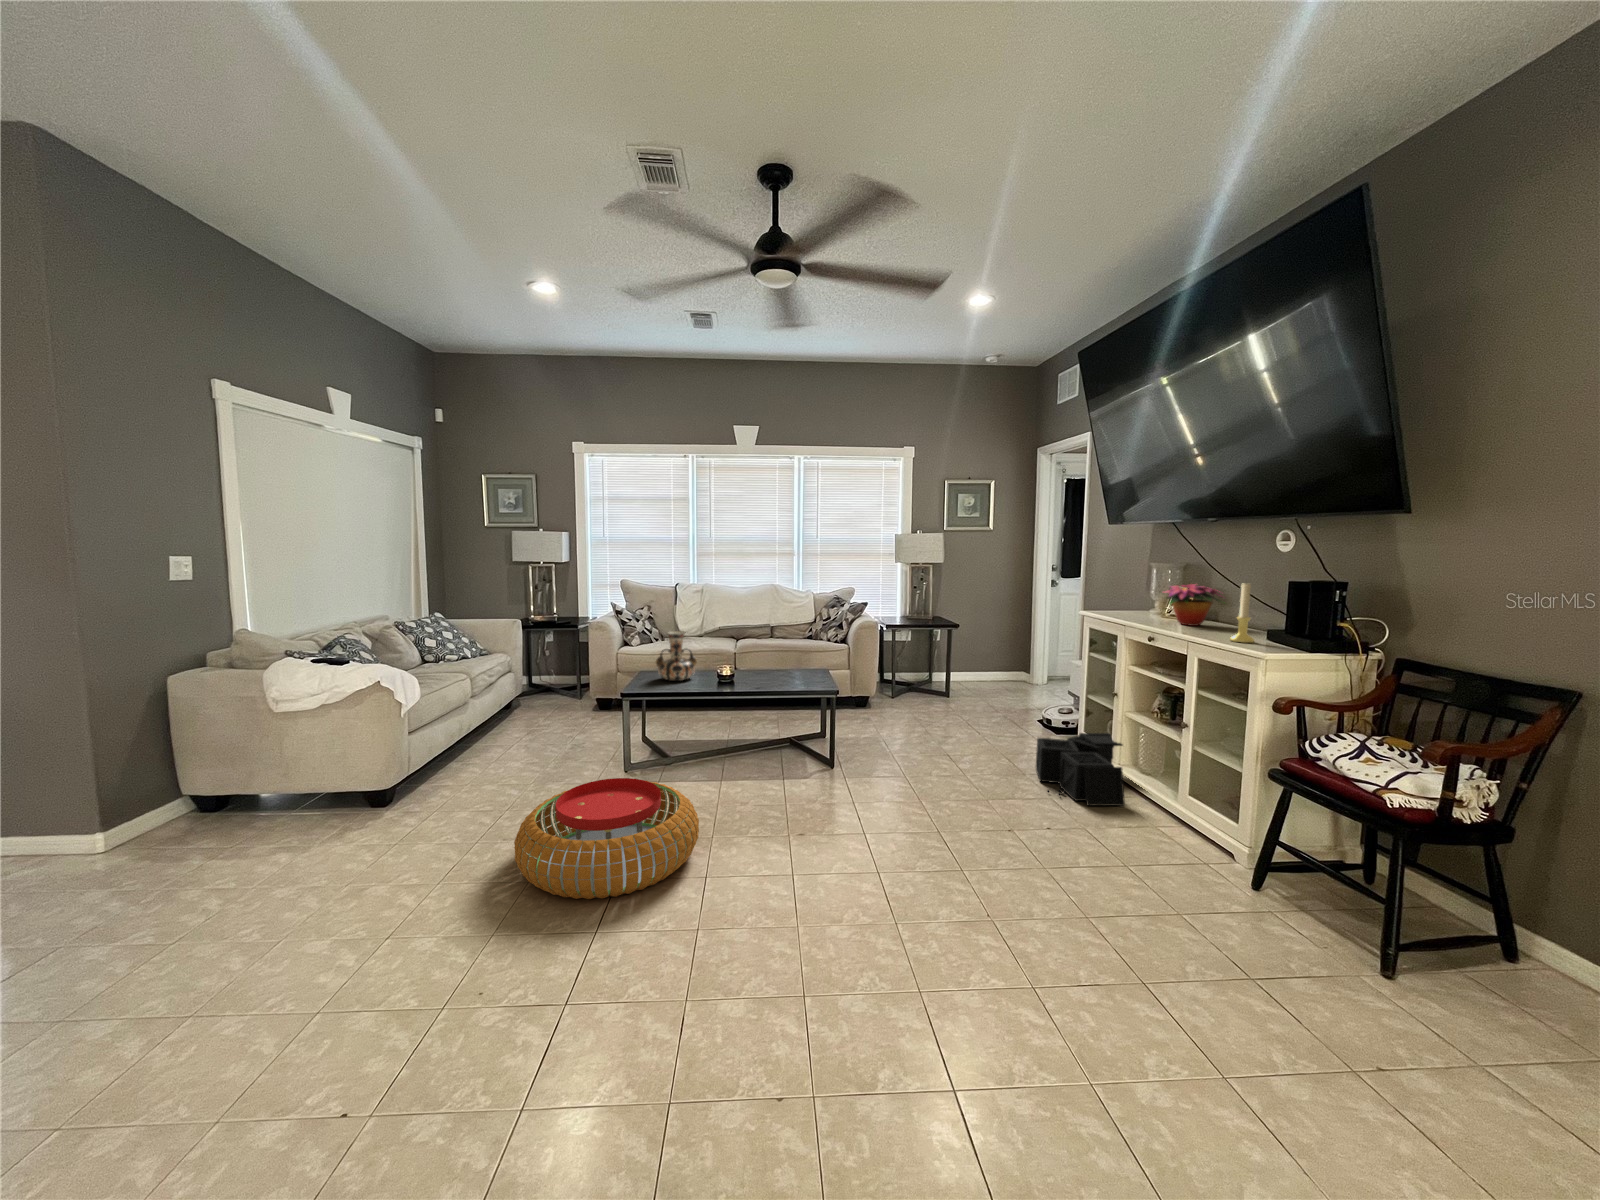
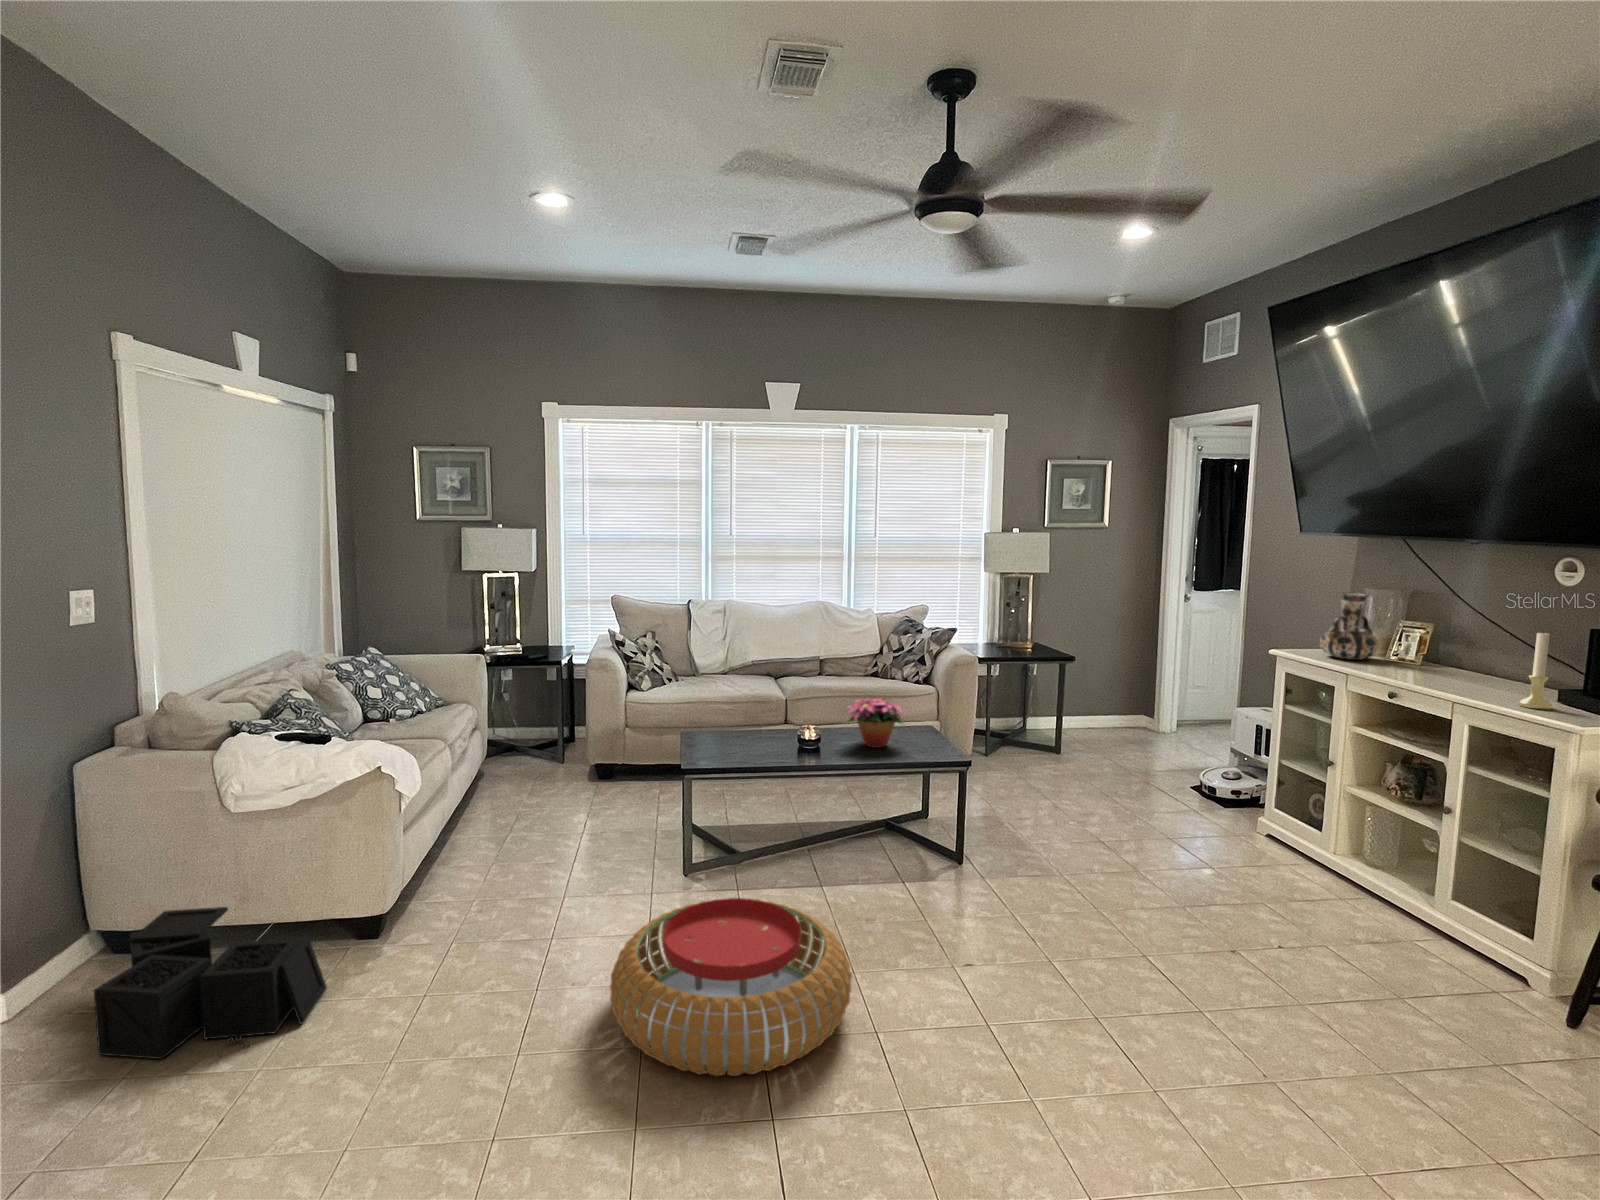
flower arrangement: present [1166,584,1222,626] -> present [846,699,903,748]
decorative vase: present [656,631,697,681] -> present [1320,593,1378,660]
storage bin: present [1036,733,1125,806] -> present [94,907,327,1059]

